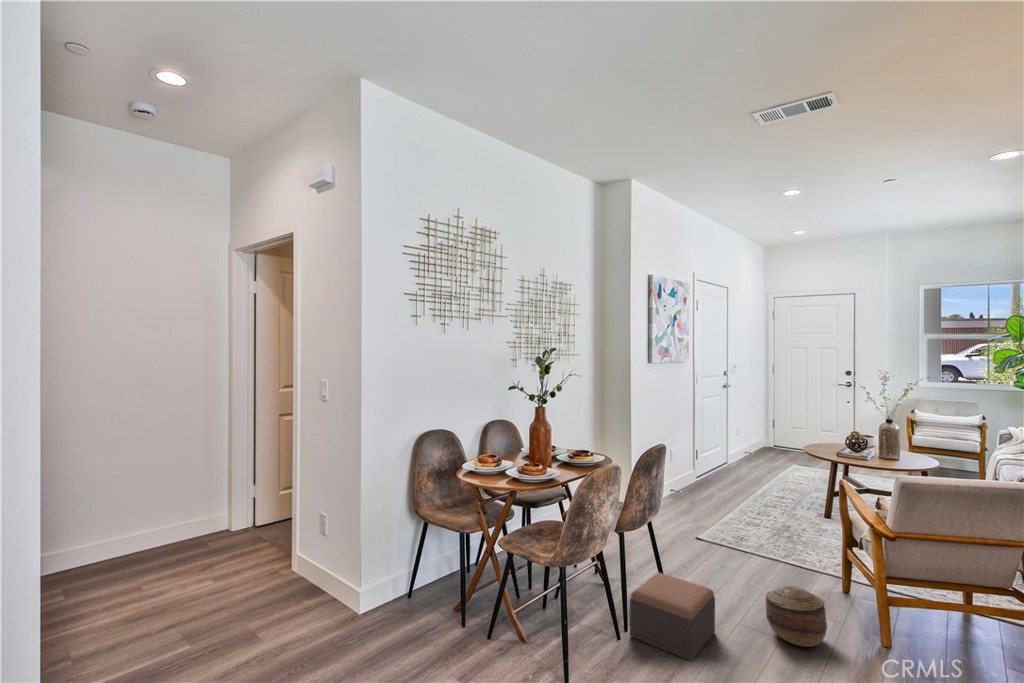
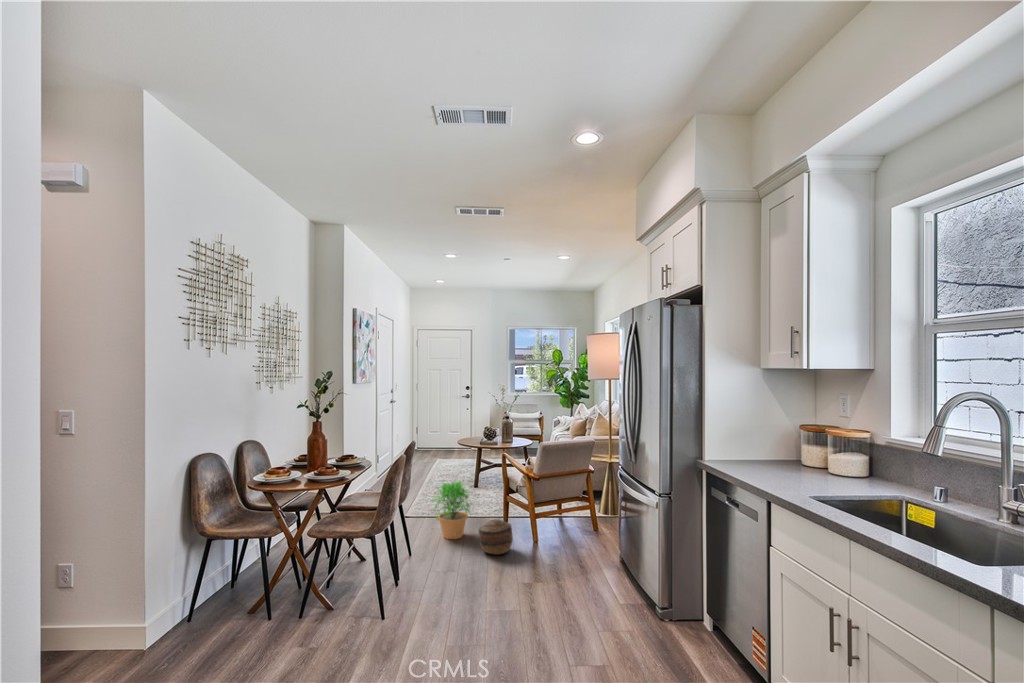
potted plant: none [709,508,781,593] -> present [434,481,470,539]
footstool: present [629,573,715,661] -> none [403,534,453,583]

